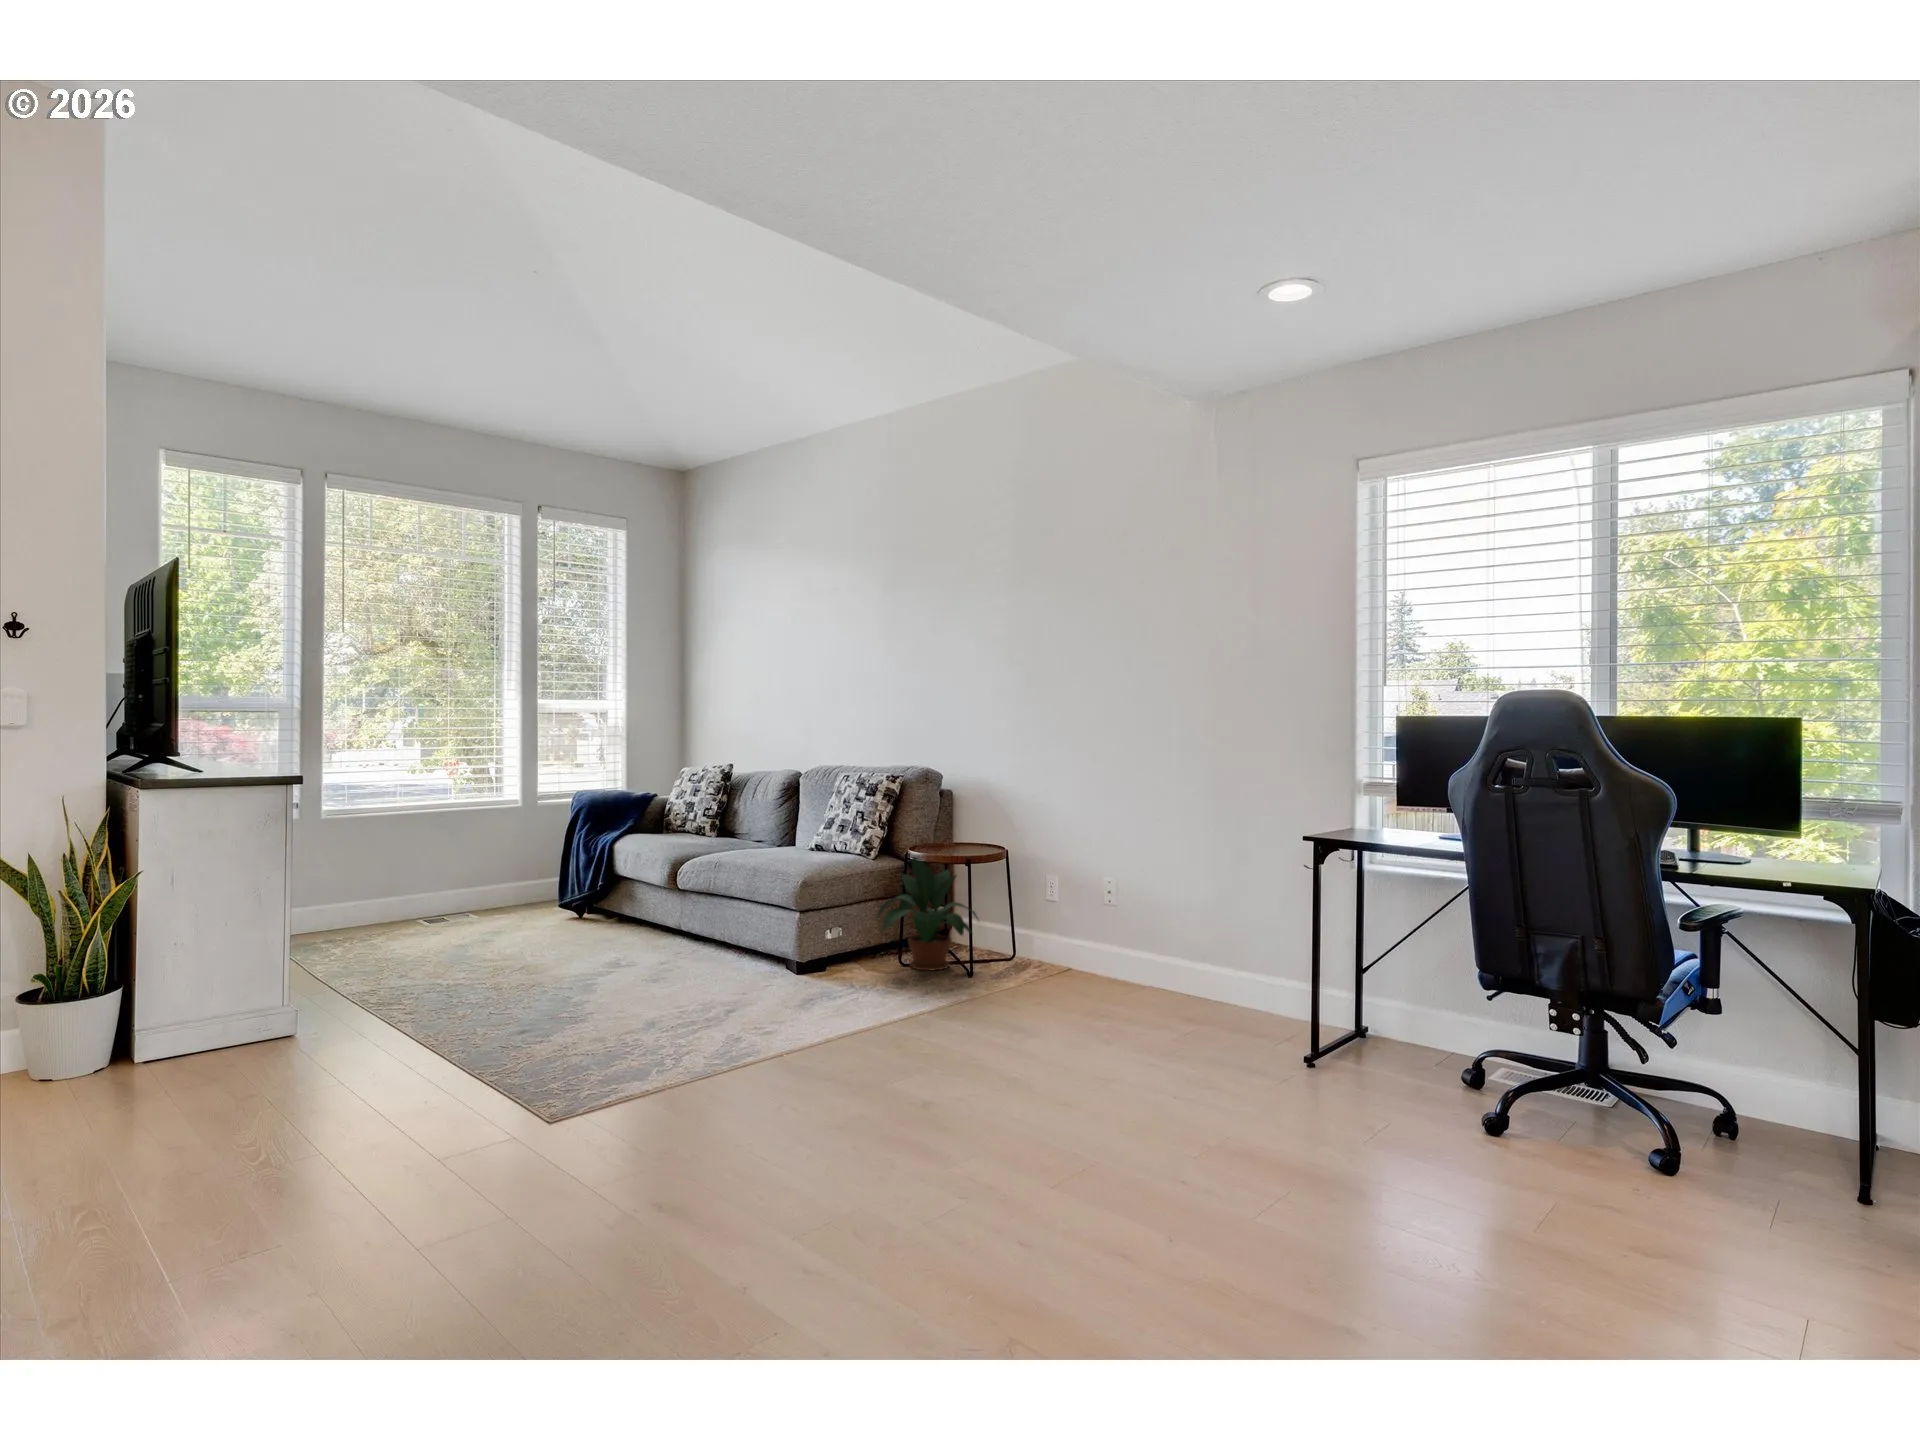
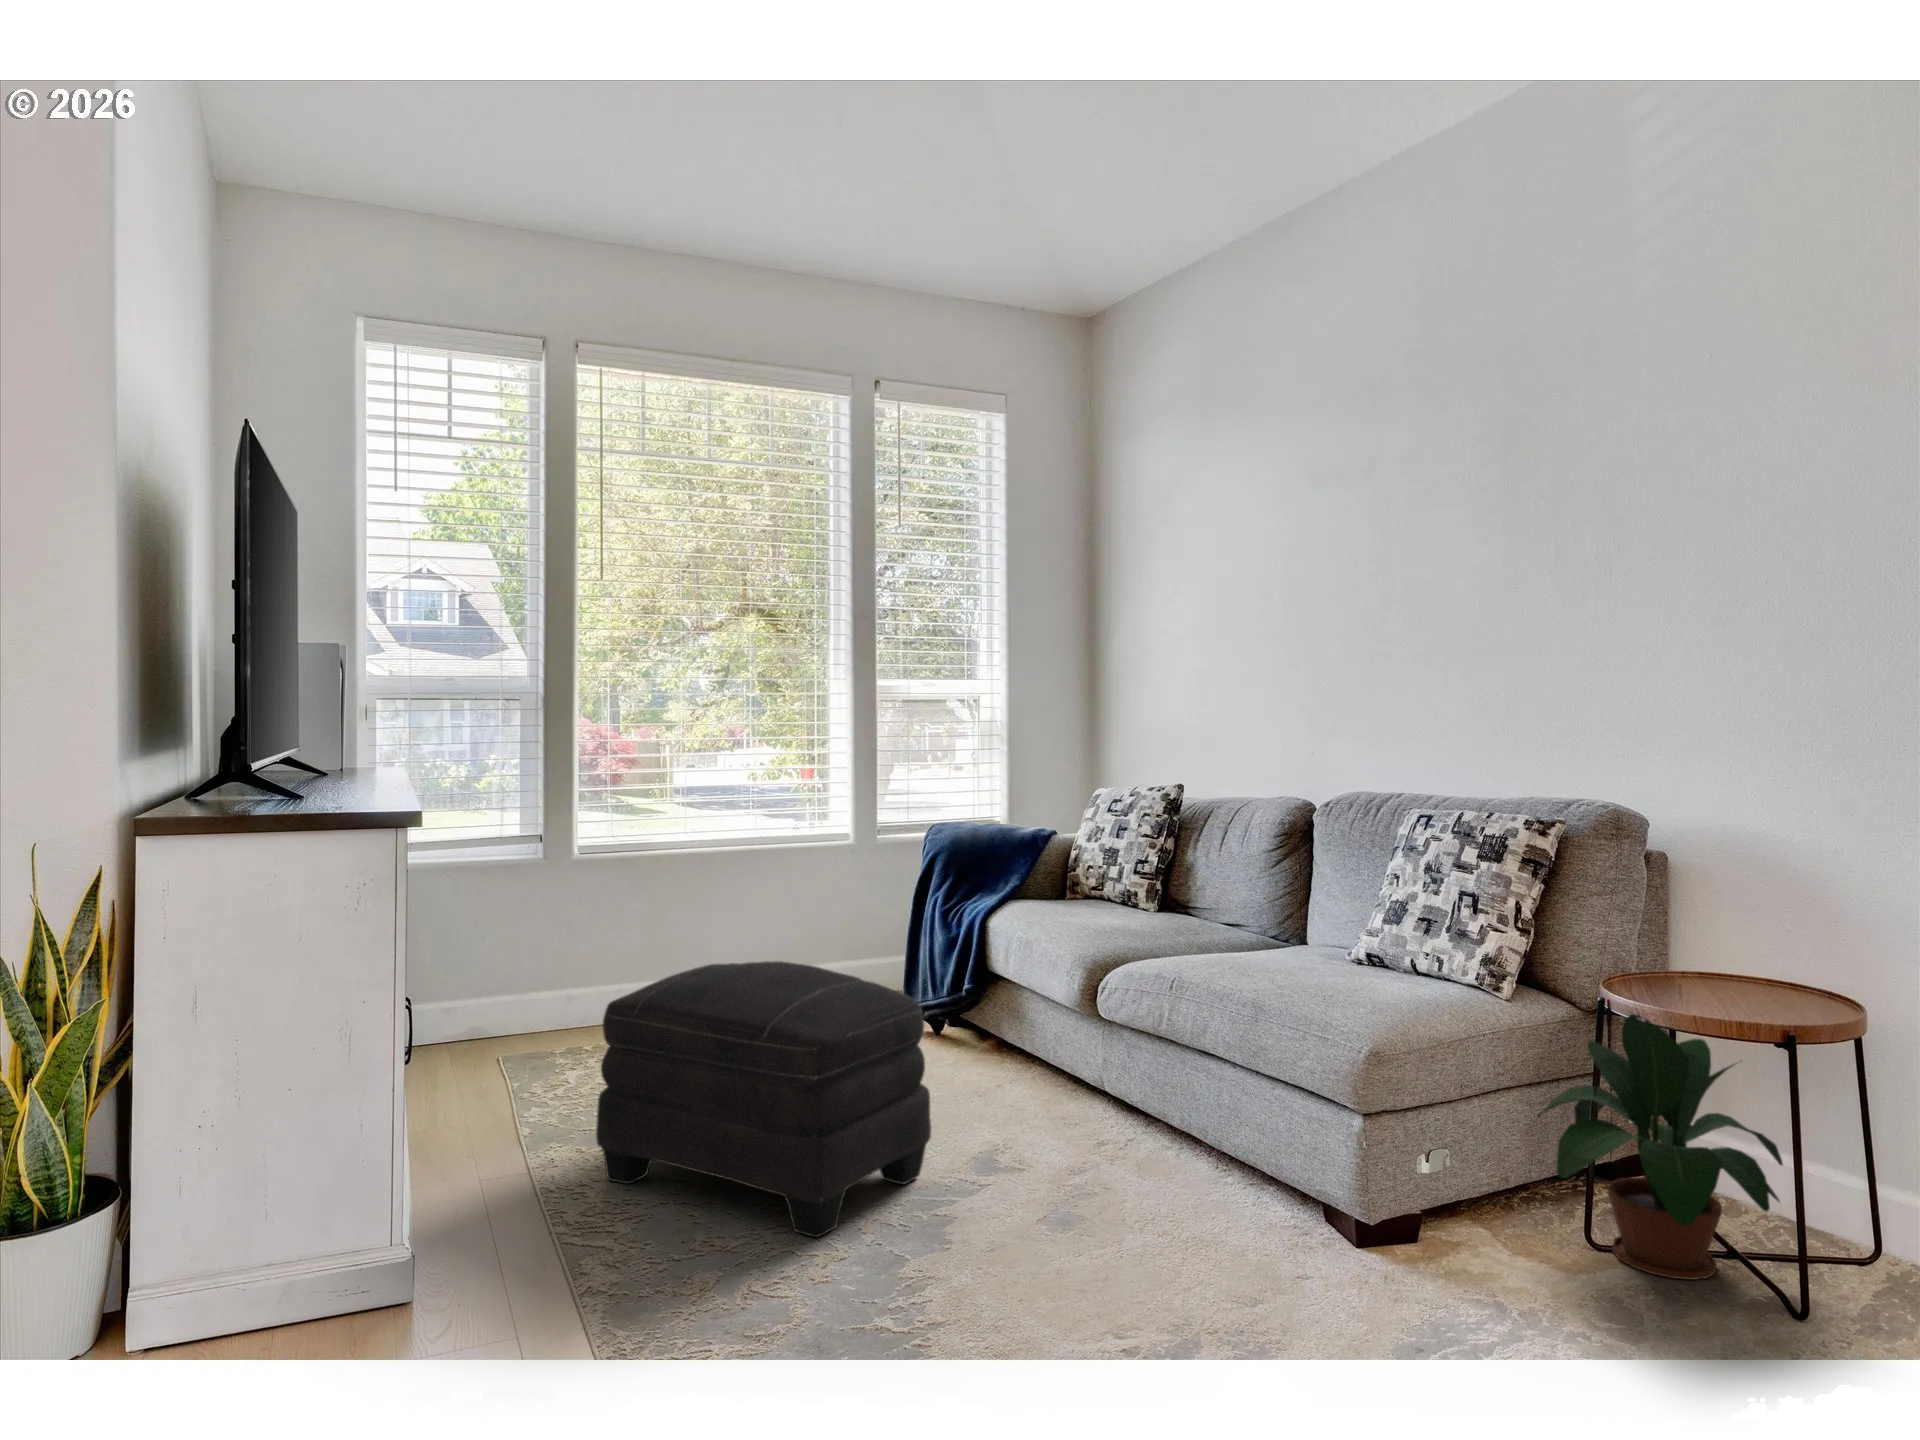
ottoman: none [387,862,585,992] -> present [596,961,931,1237]

